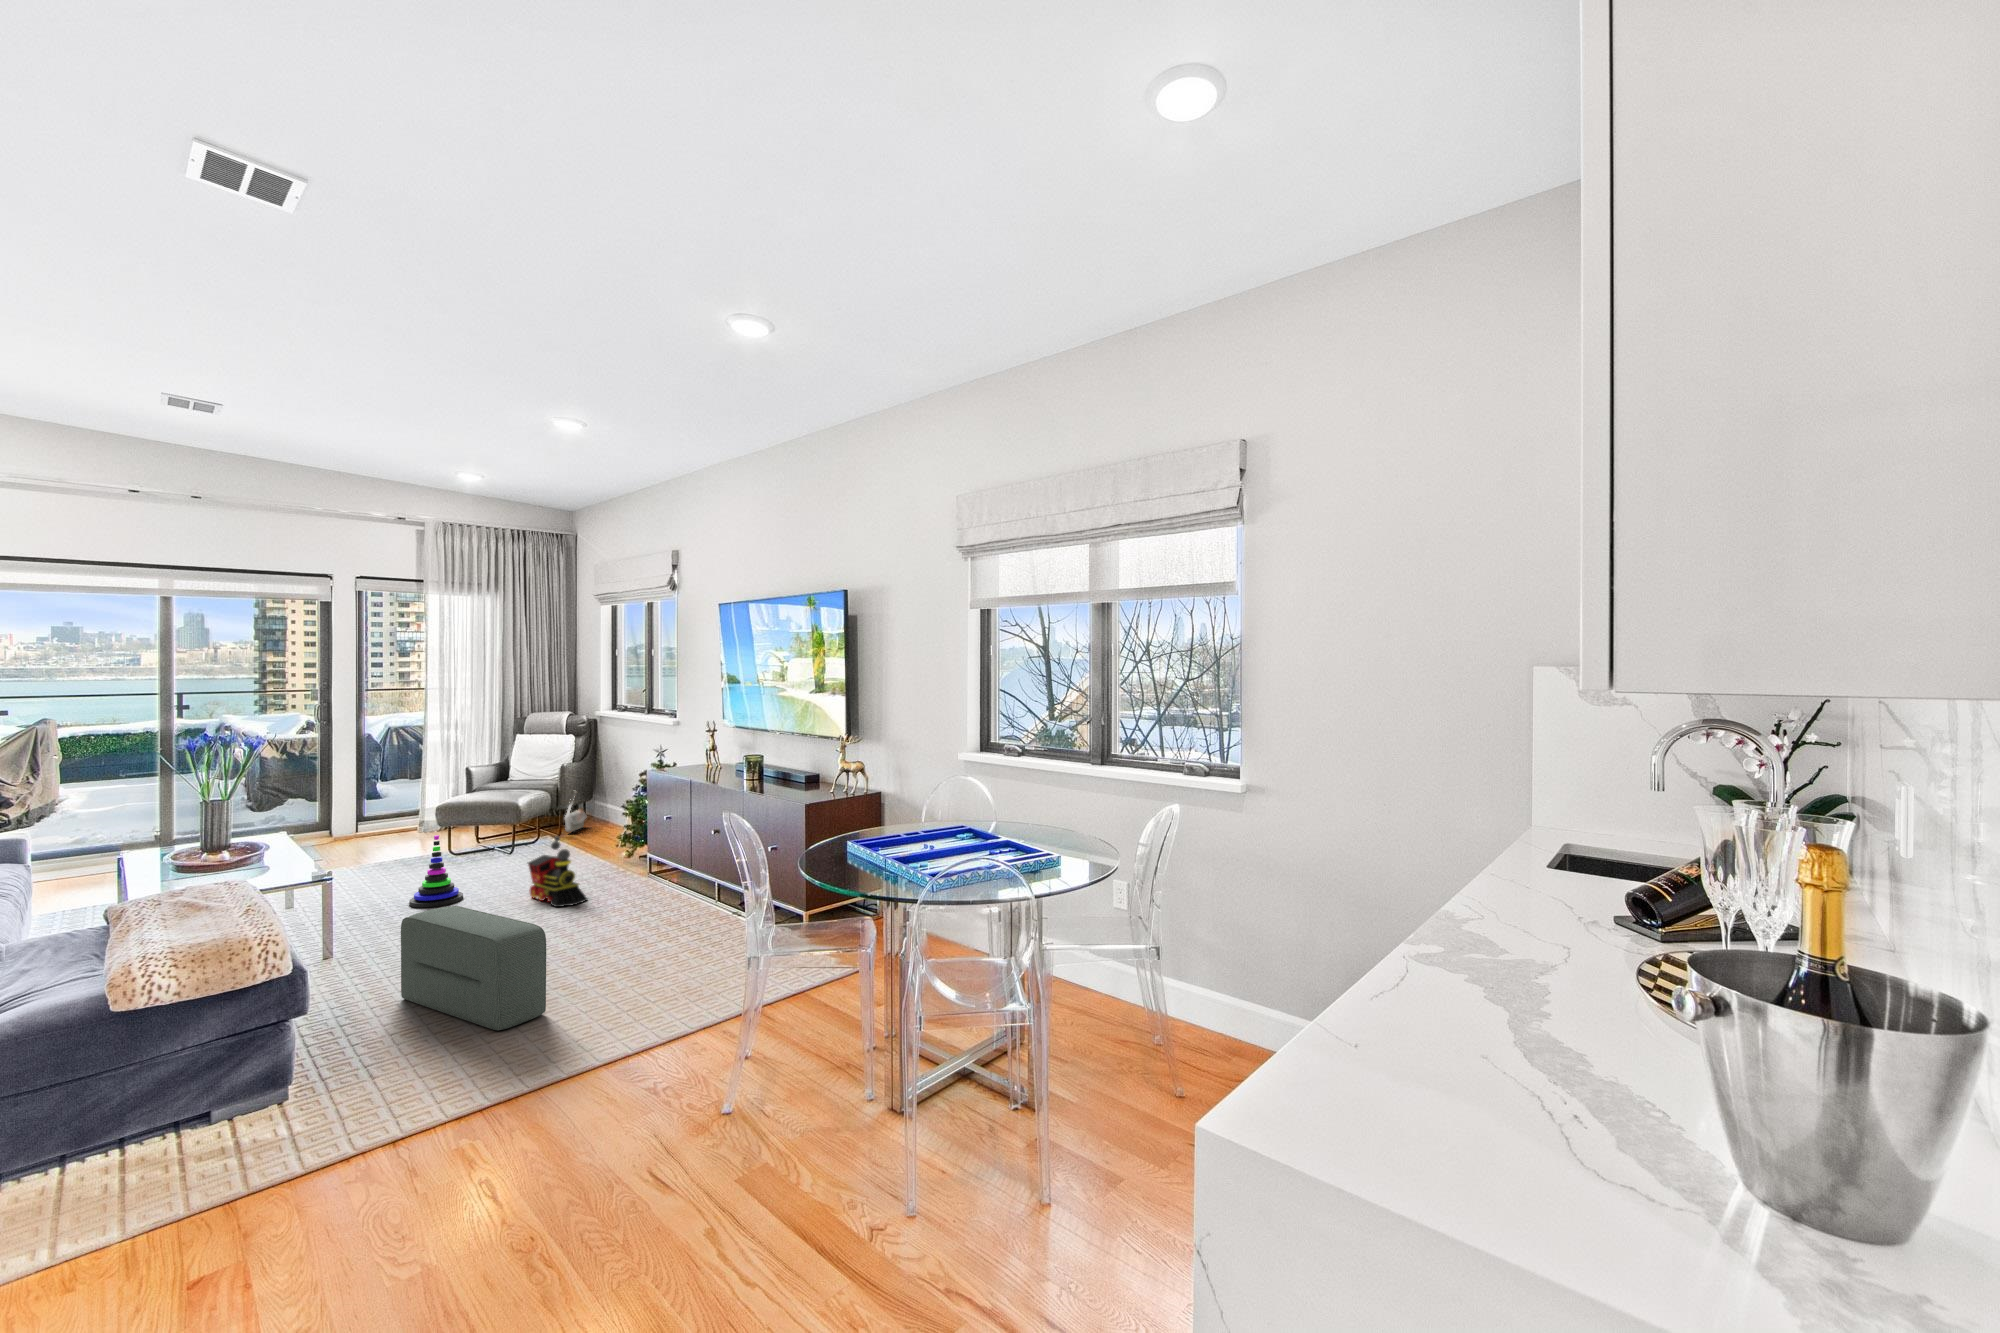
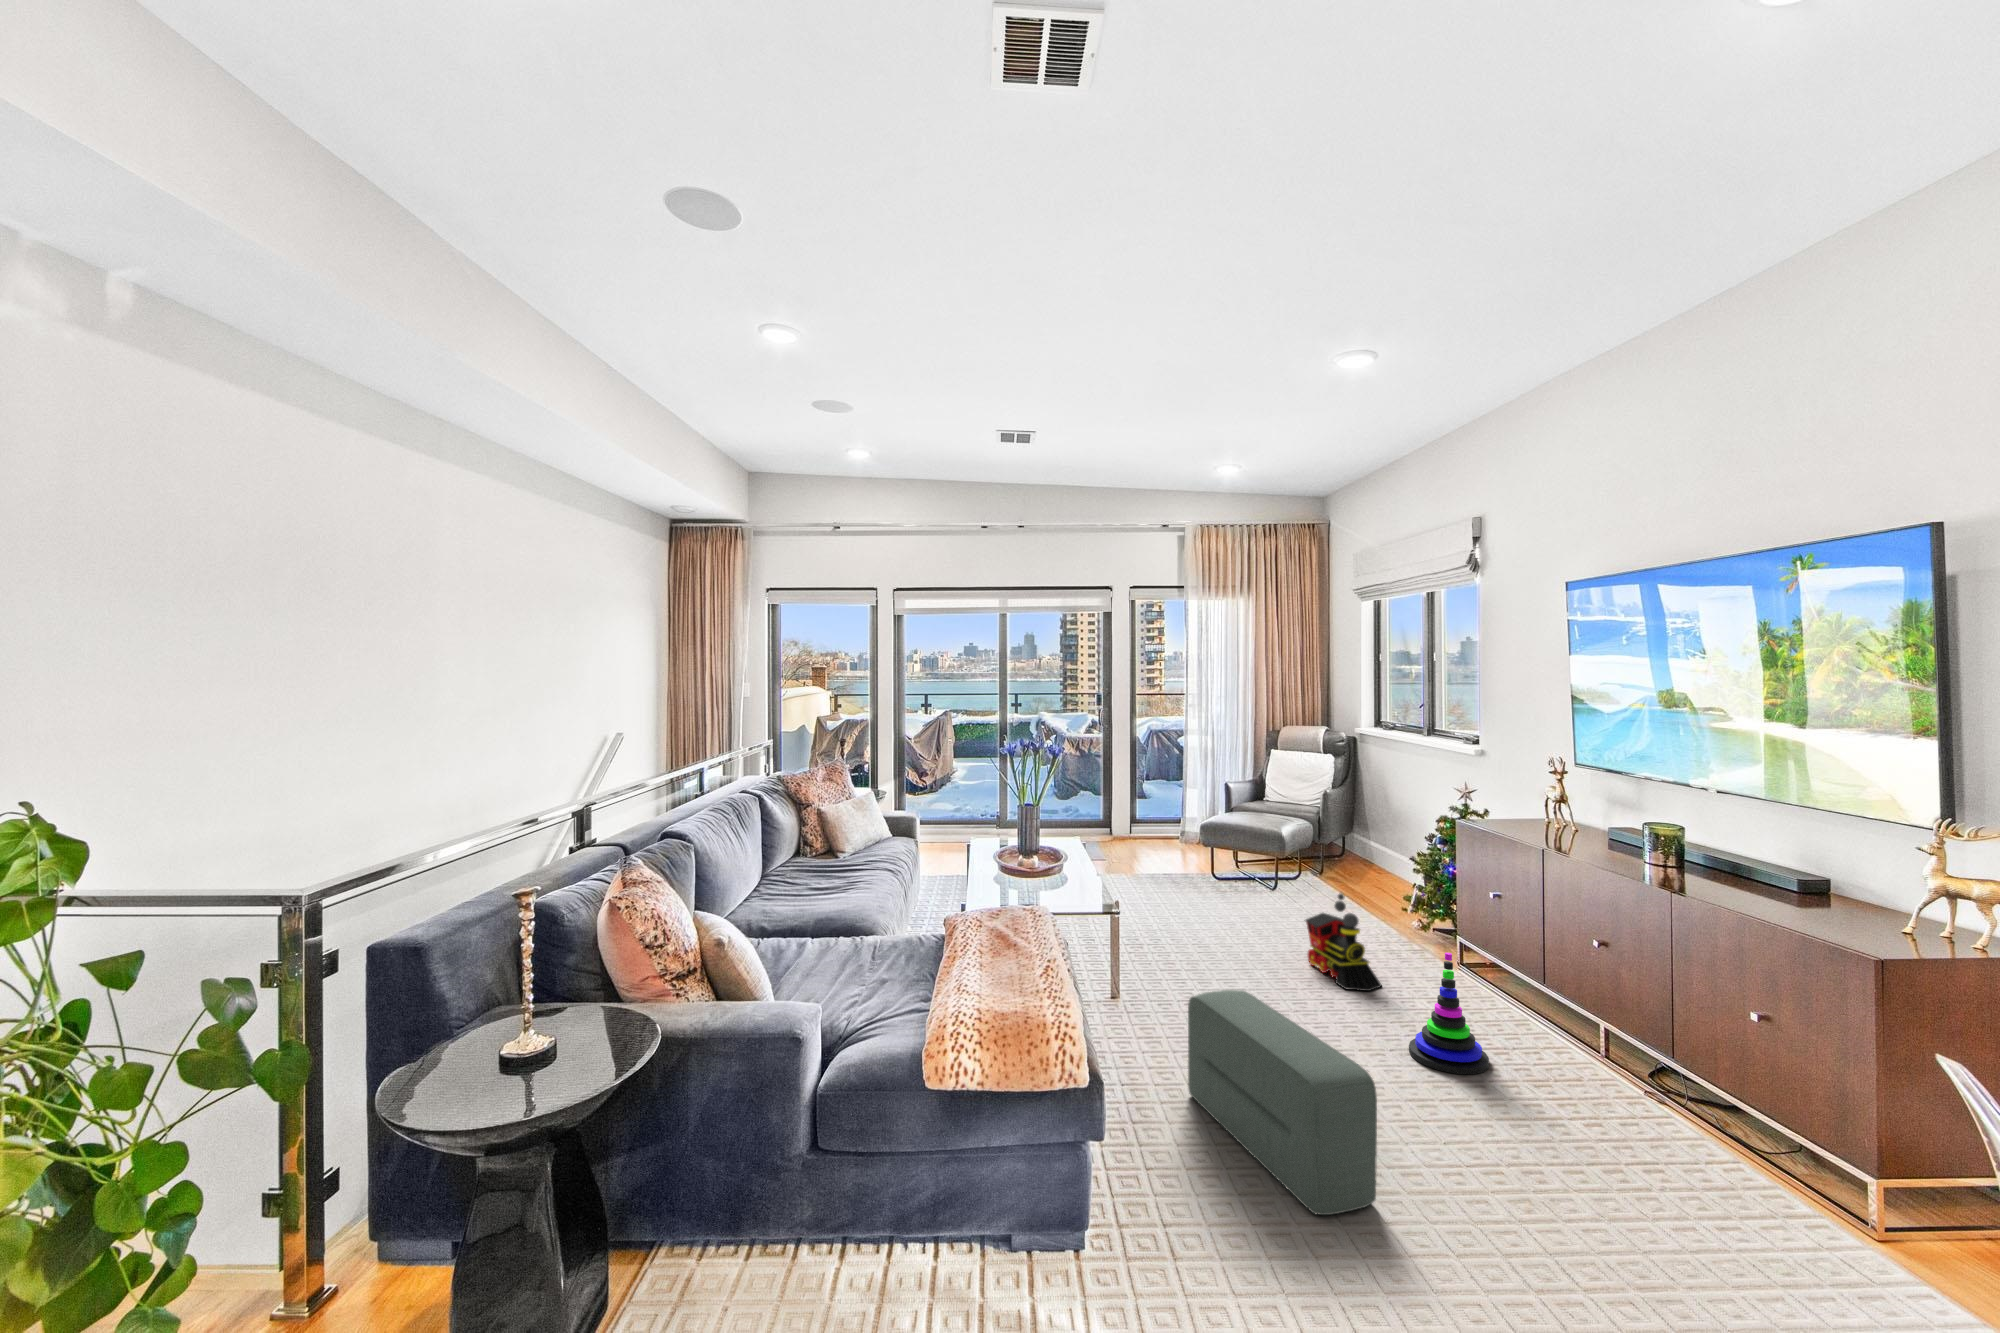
bag: present [565,805,587,832] -> none [1327,821,1352,870]
stacking toy: present [409,835,463,908] -> present [1409,953,1489,1074]

